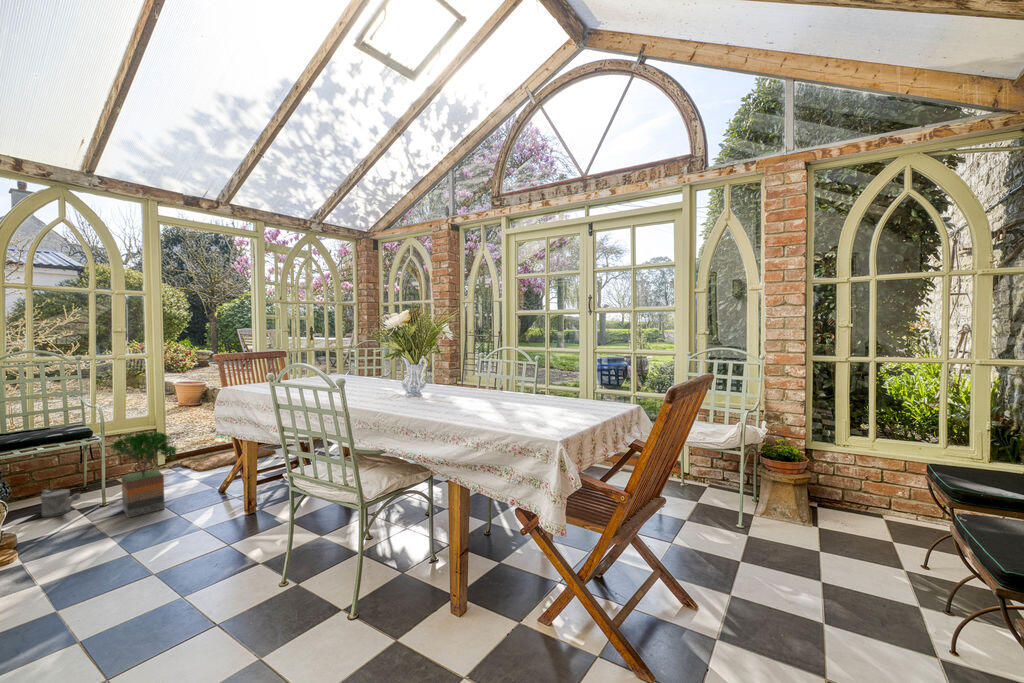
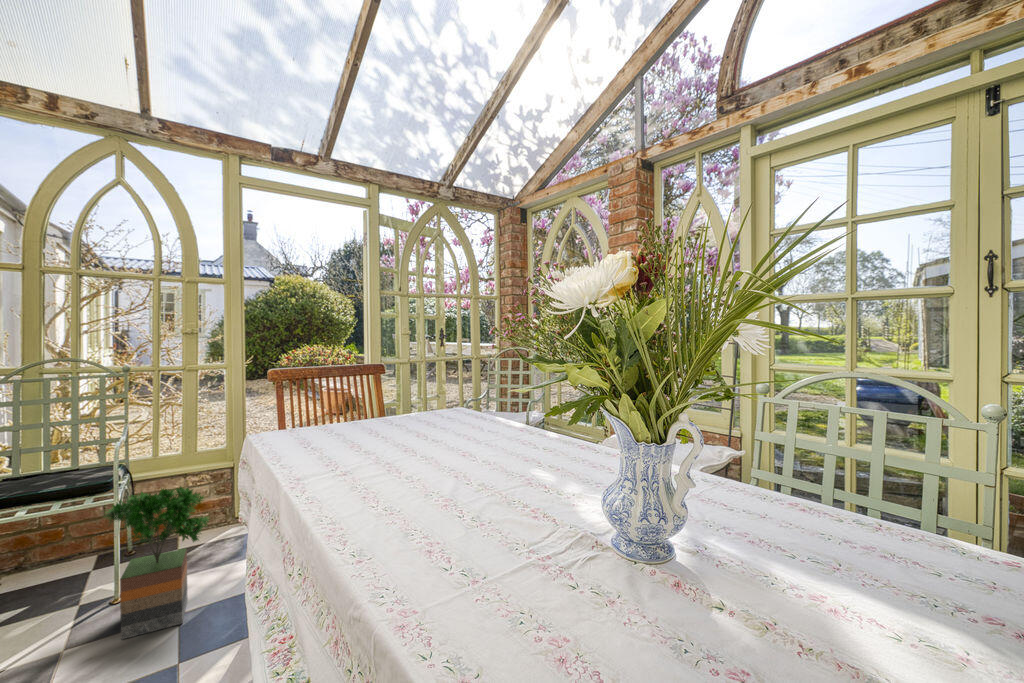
watering can: present [41,489,80,517] -> none [31,564,78,614]

